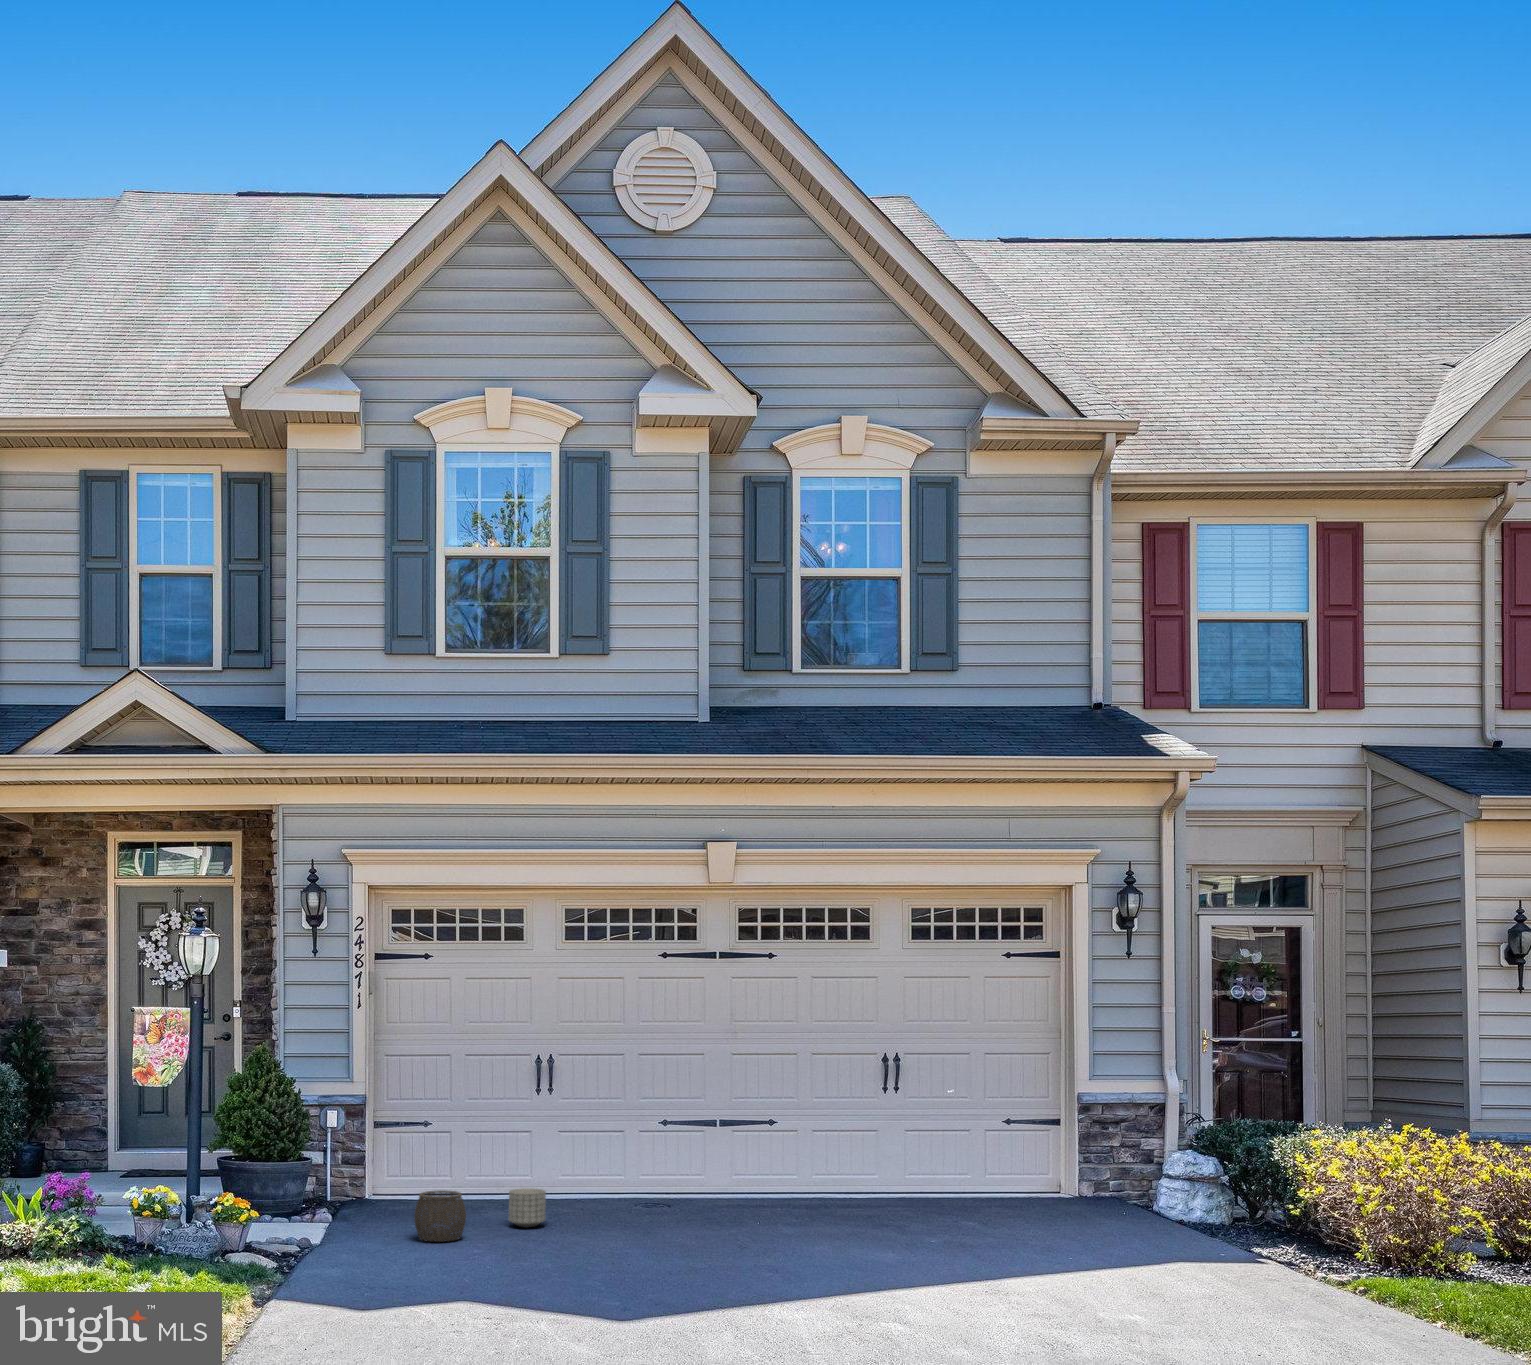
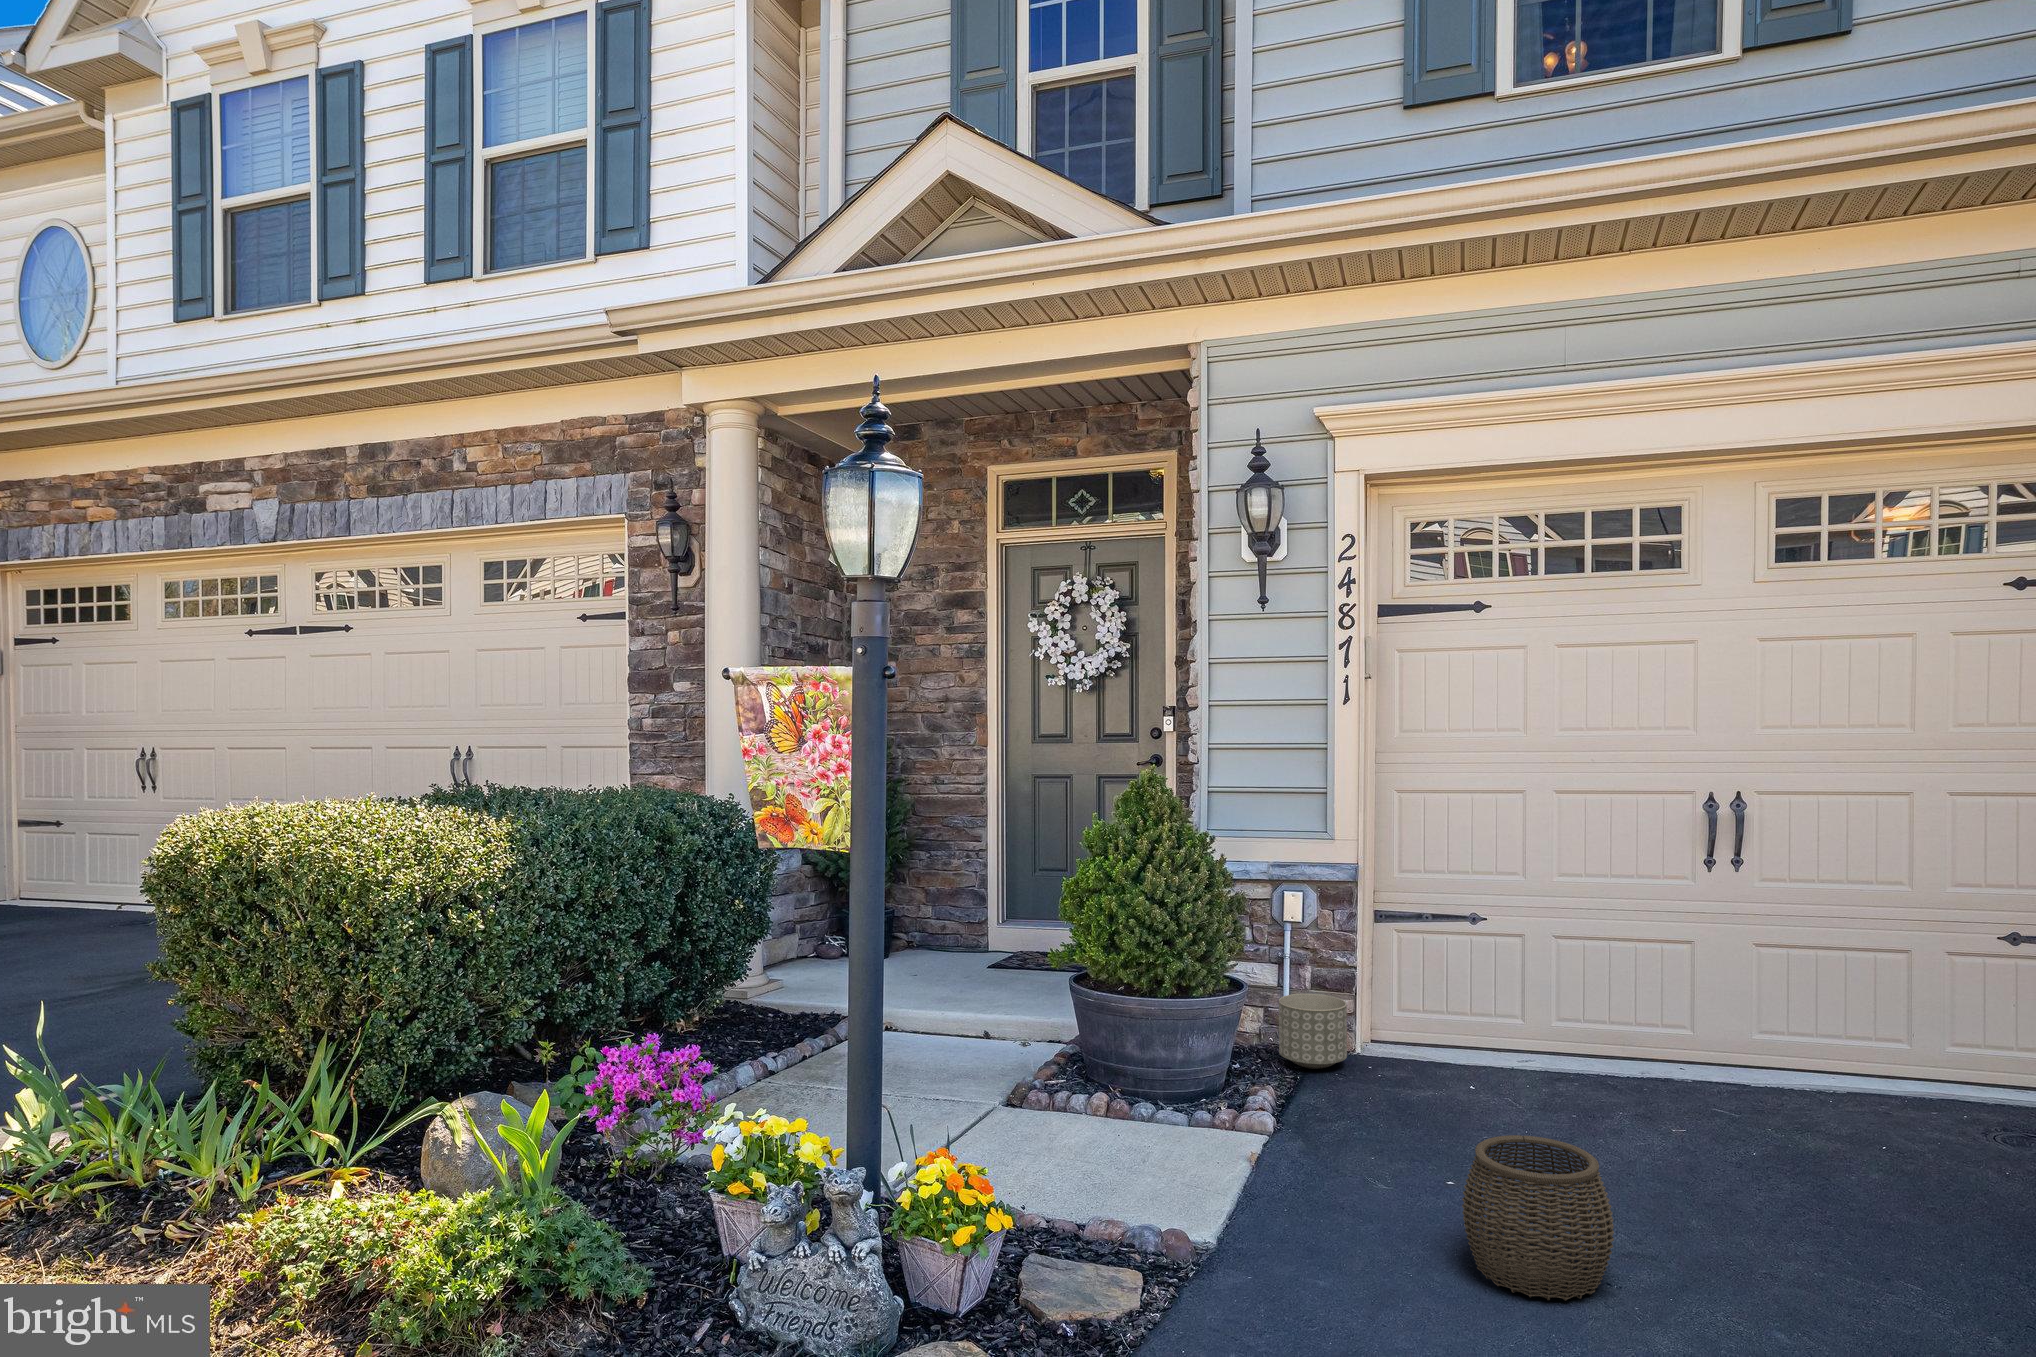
planter: present [509,1188,546,1228] -> present [1279,994,1347,1069]

